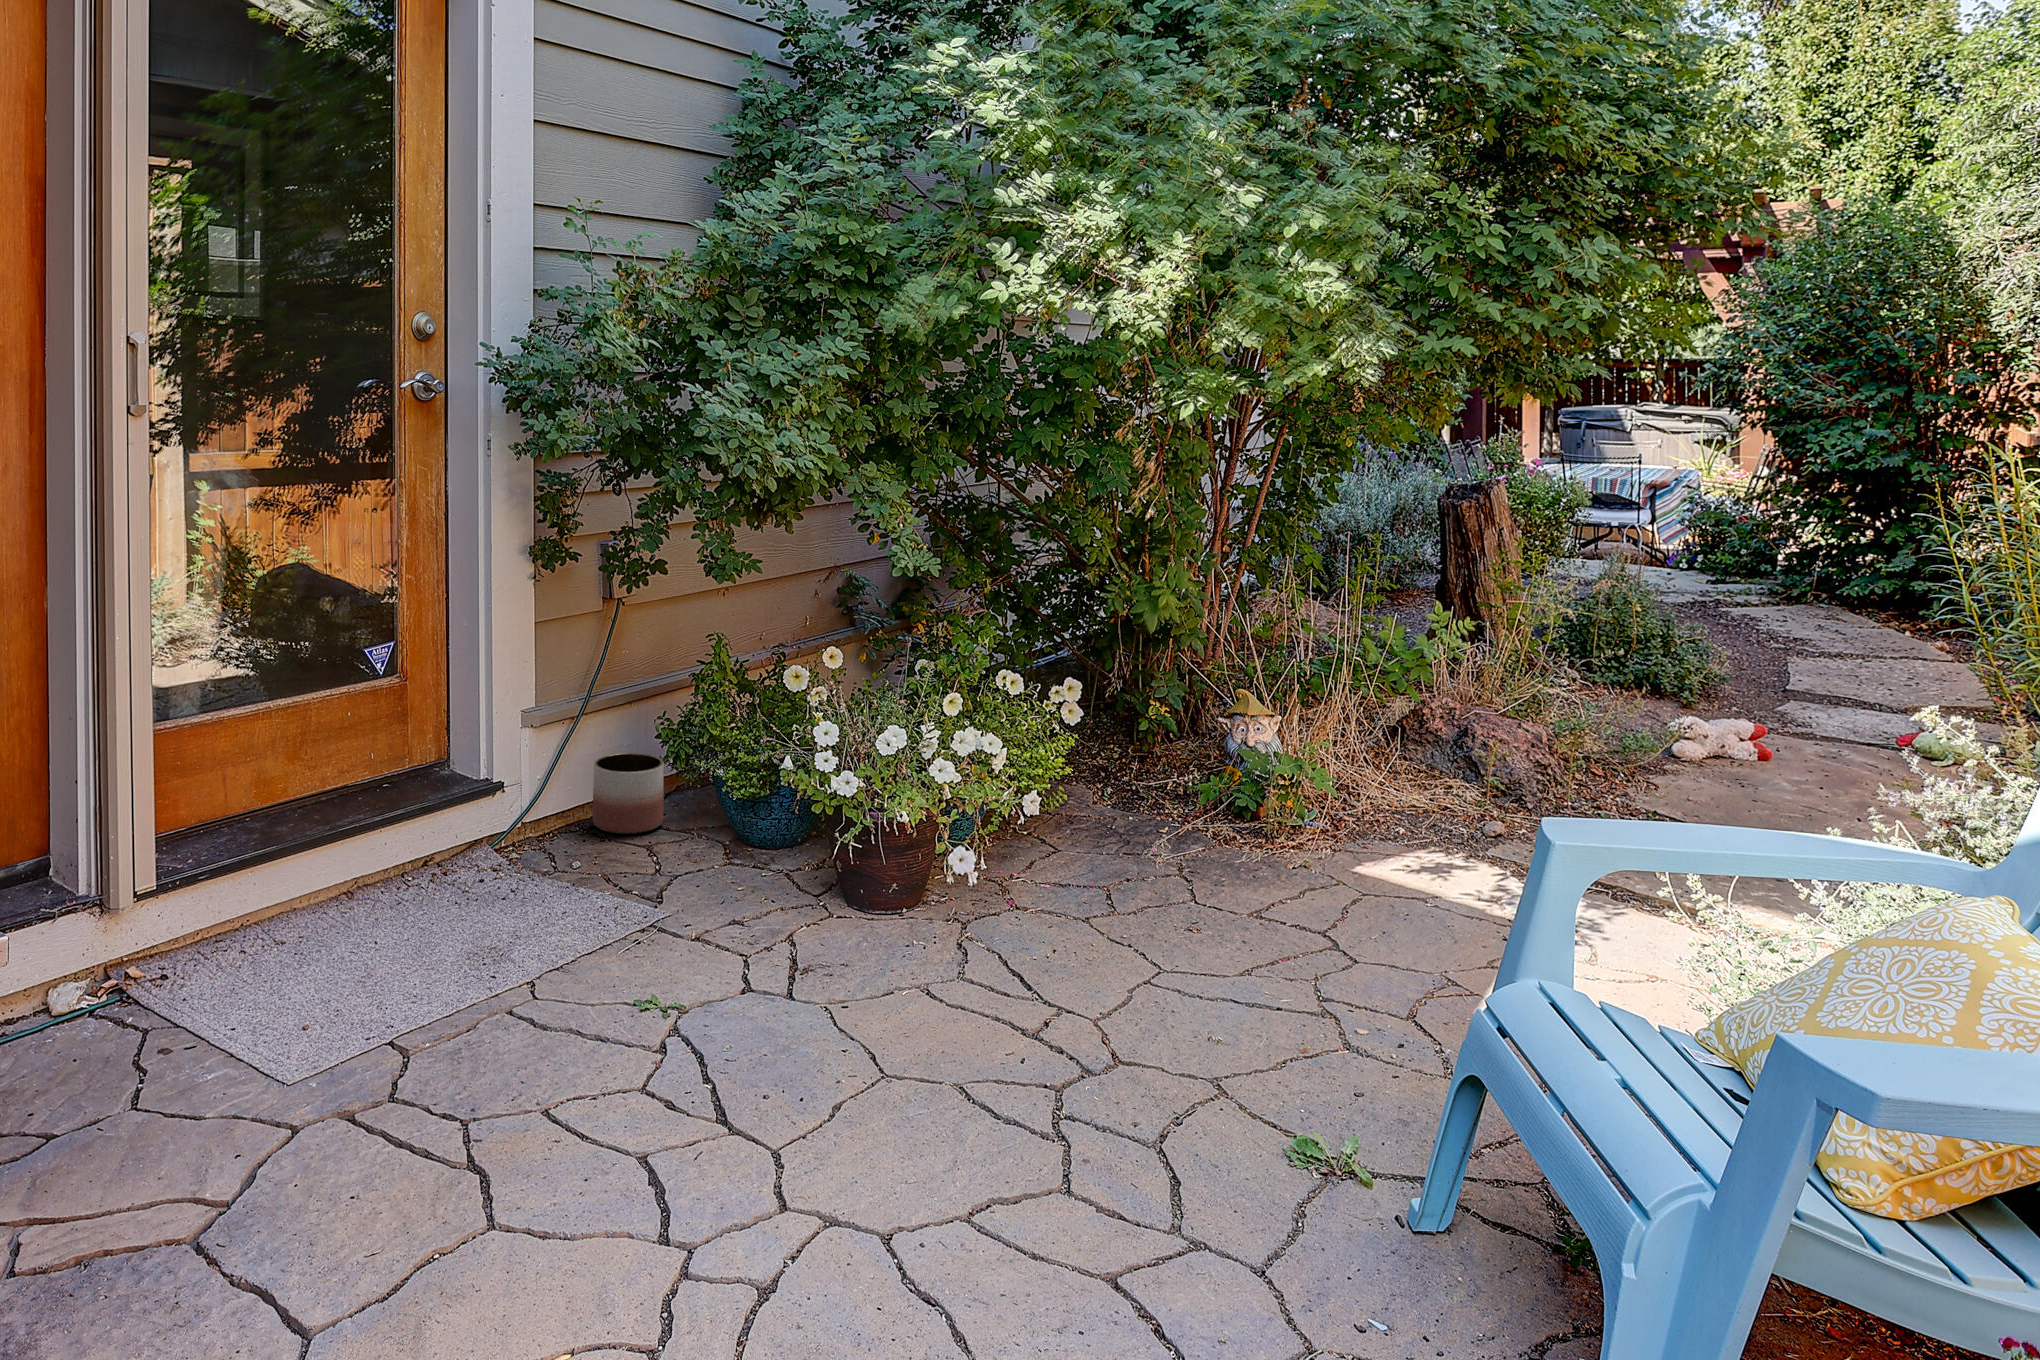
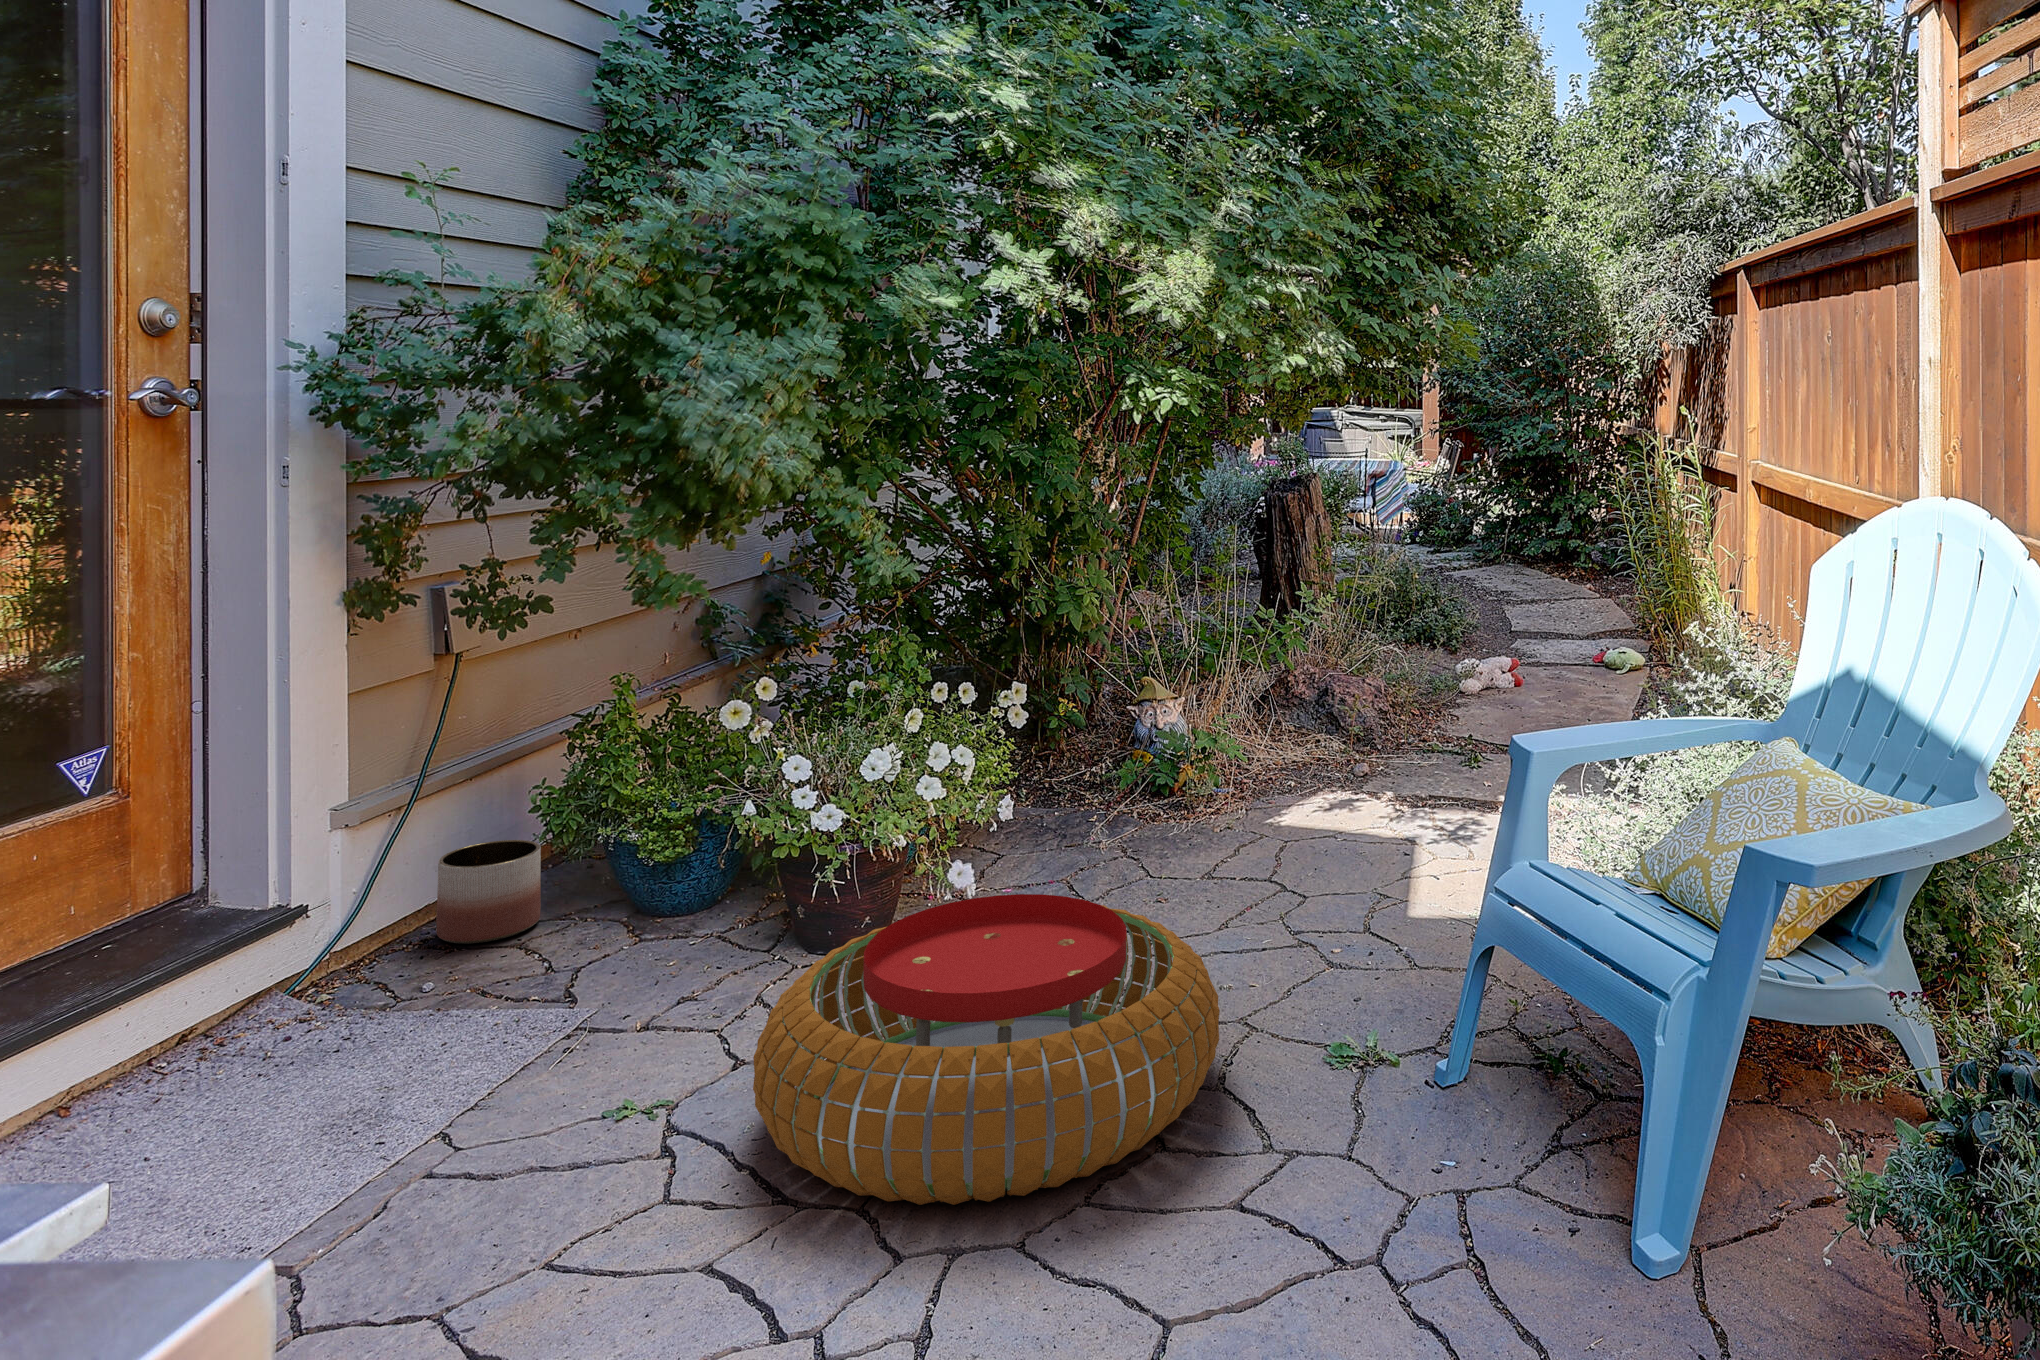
pouf: none [716,884,1160,1192] -> present [753,894,1220,1205]

